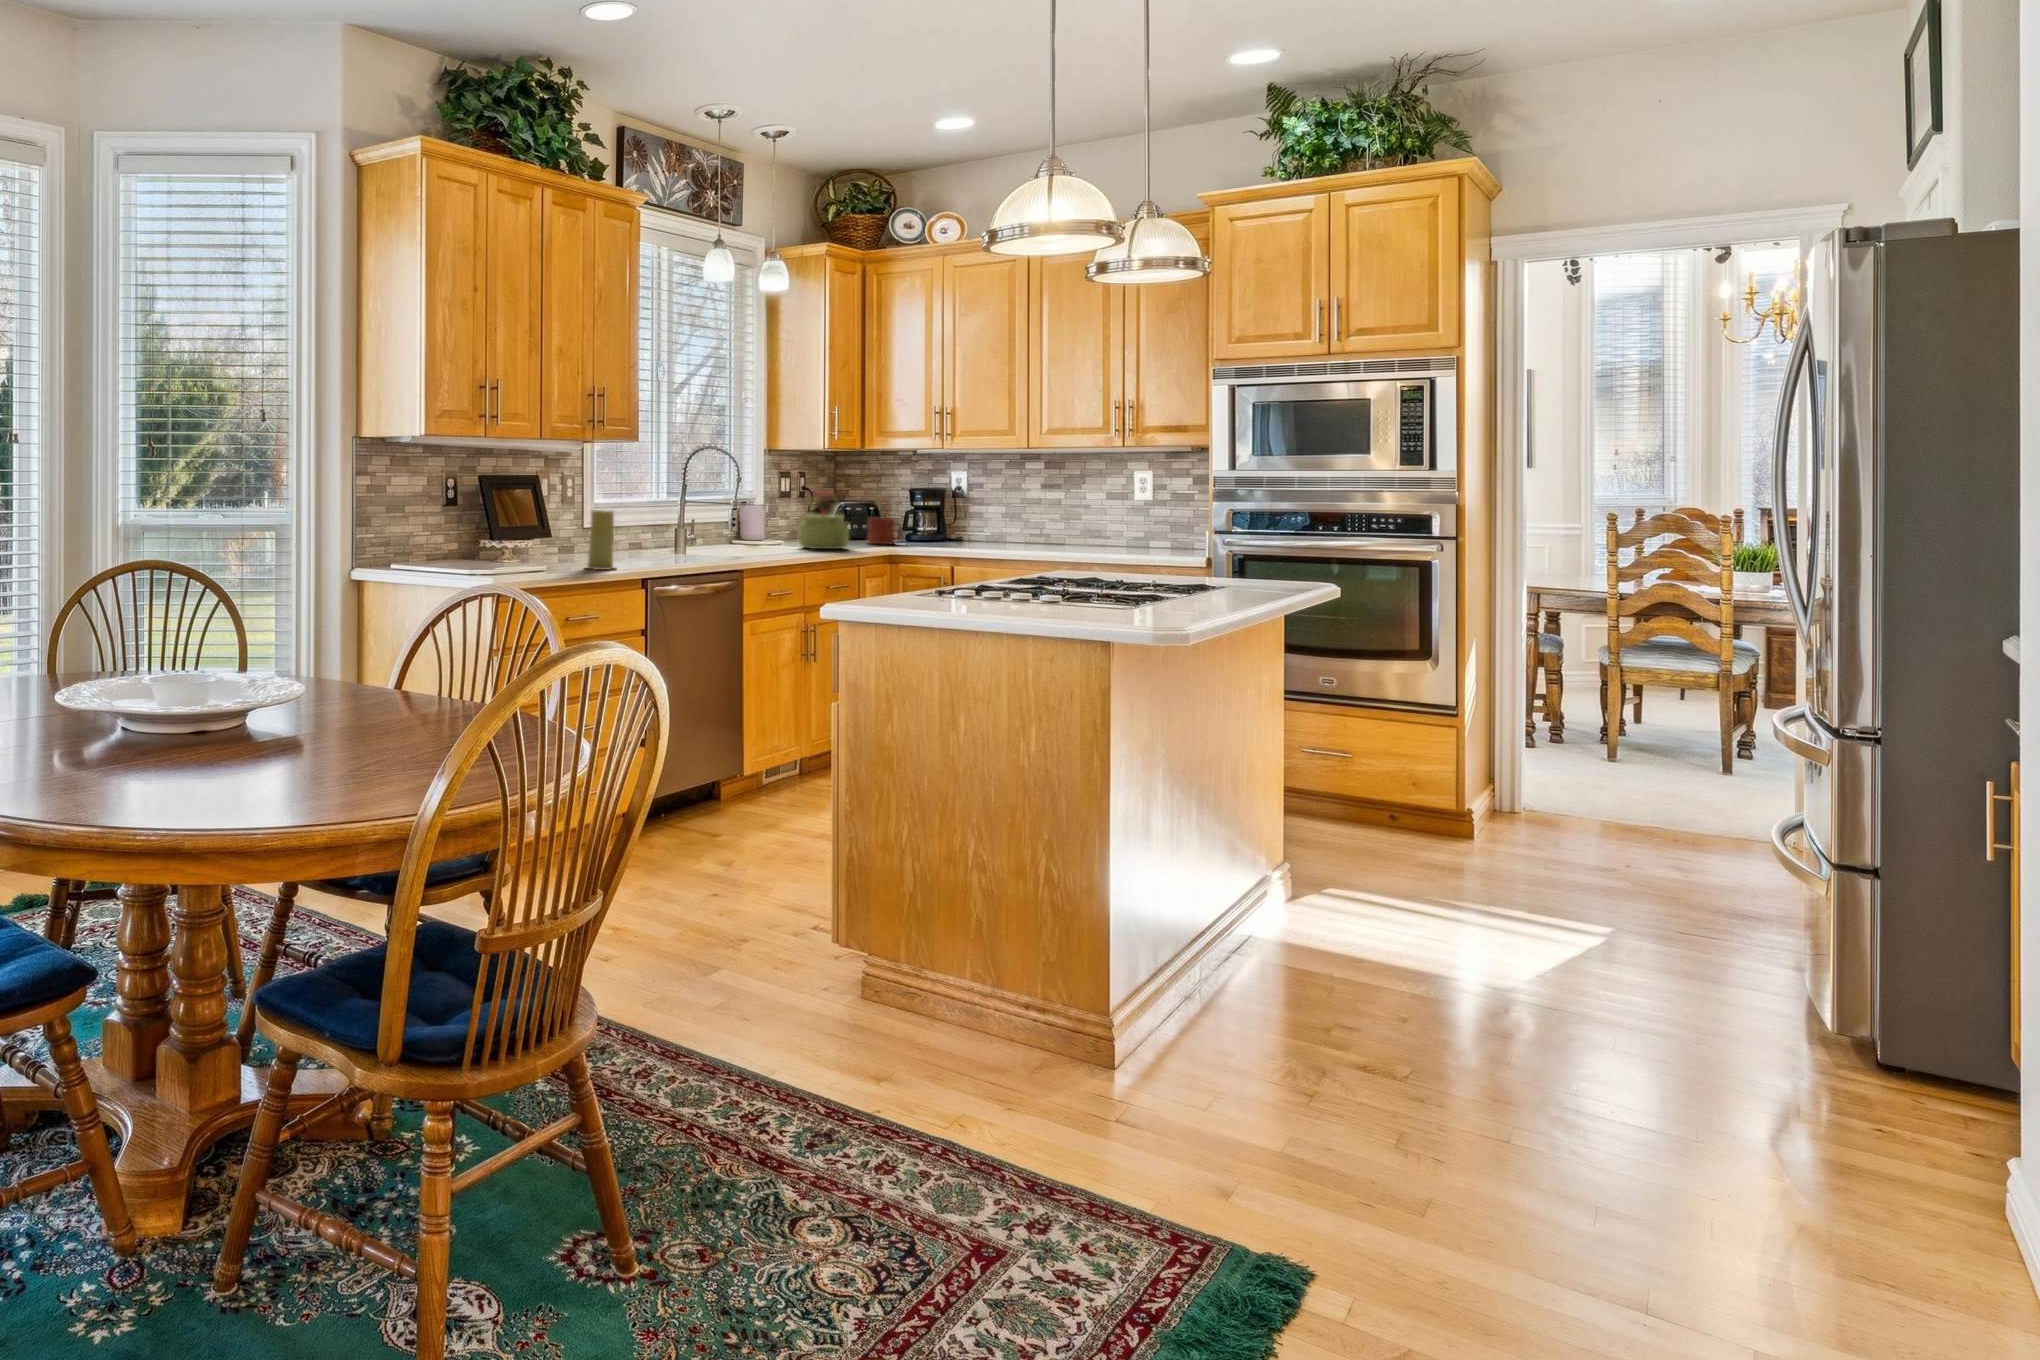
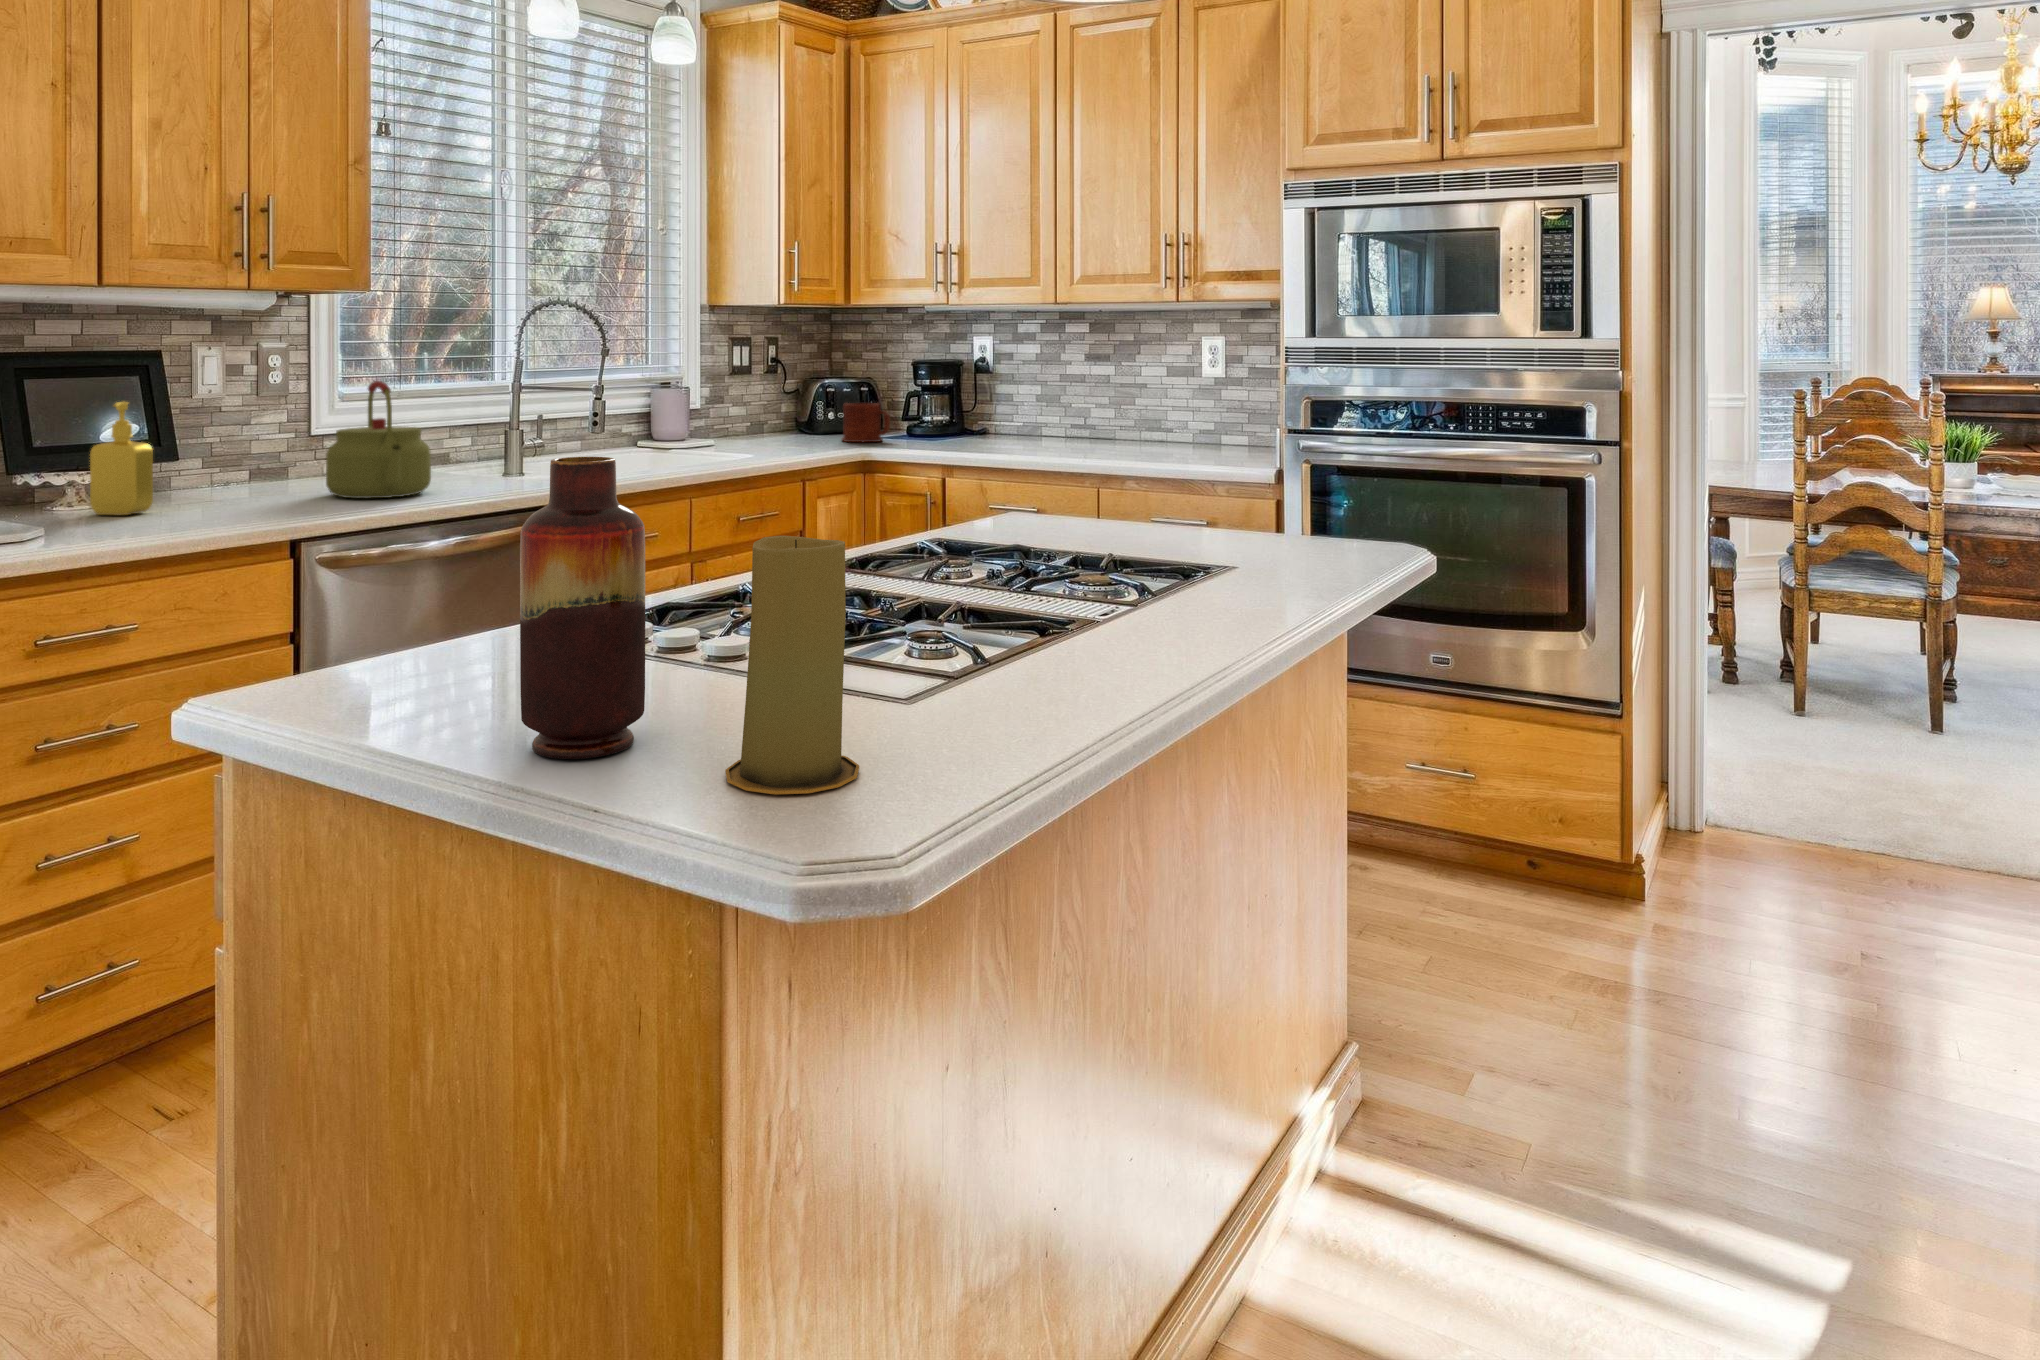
kettle: present [799,491,850,549] -> present [326,381,431,498]
soap dispenser: none [532,502,561,564] -> present [90,402,153,515]
vase: none [979,508,1029,621] -> present [520,457,645,759]
candle: present [587,510,614,570] -> present [725,536,859,794]

